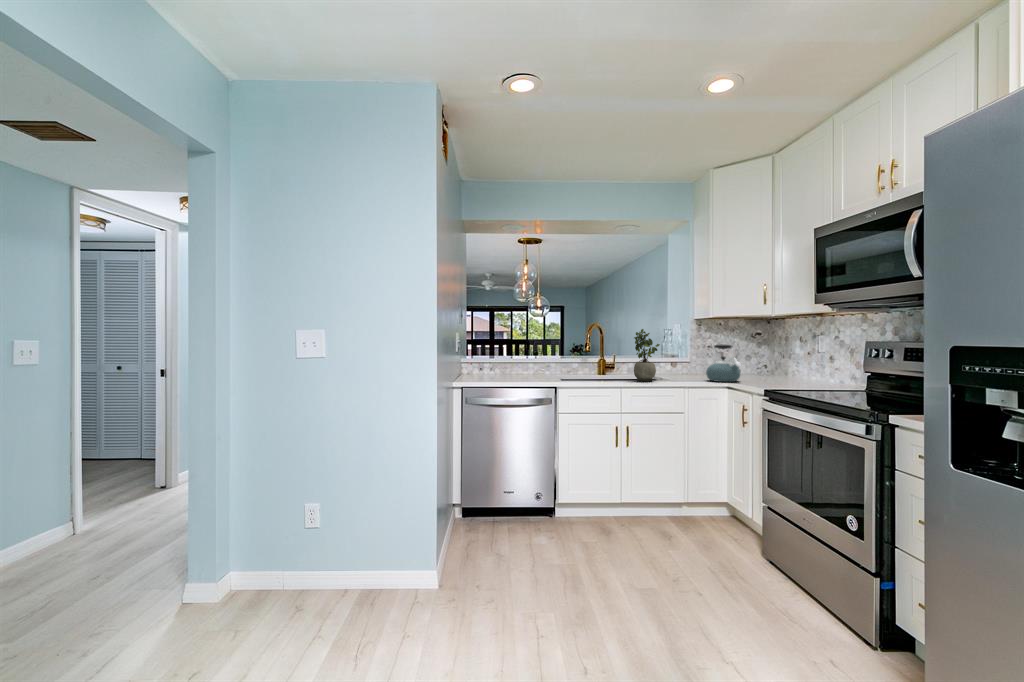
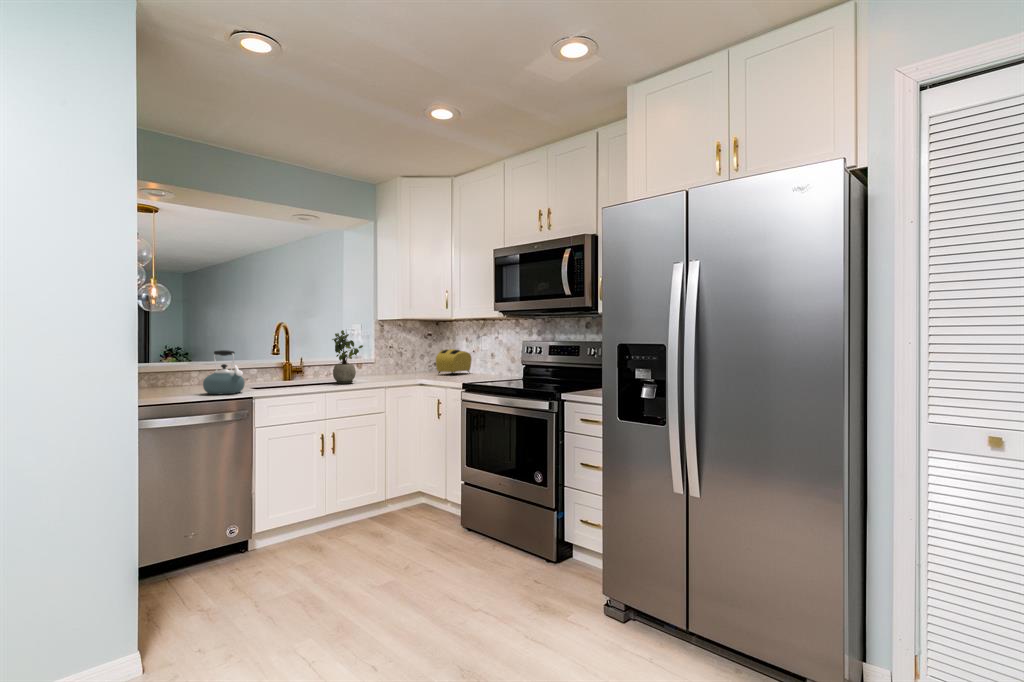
kettle: present [706,344,741,382] -> present [203,350,245,394]
toaster: none [757,350,805,380] -> present [436,349,472,374]

